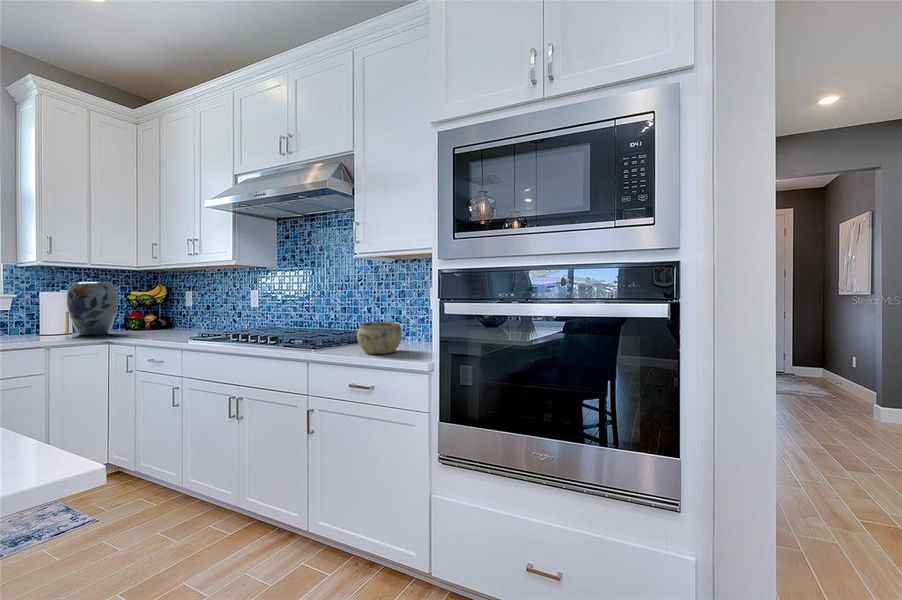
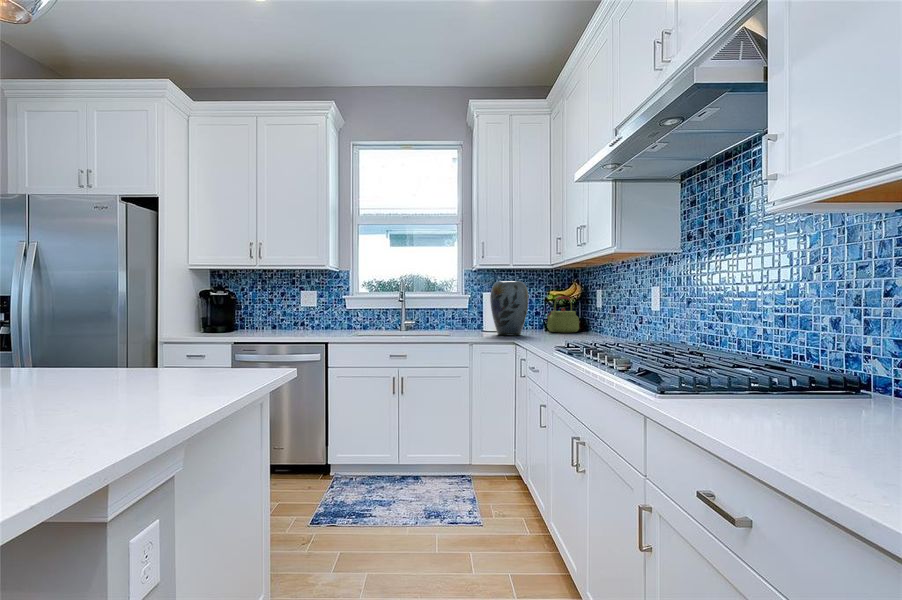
kettle: none [132,297,167,329] -> present [547,296,579,333]
ceramic bowl: present [357,322,402,354] -> none [729,347,849,423]

